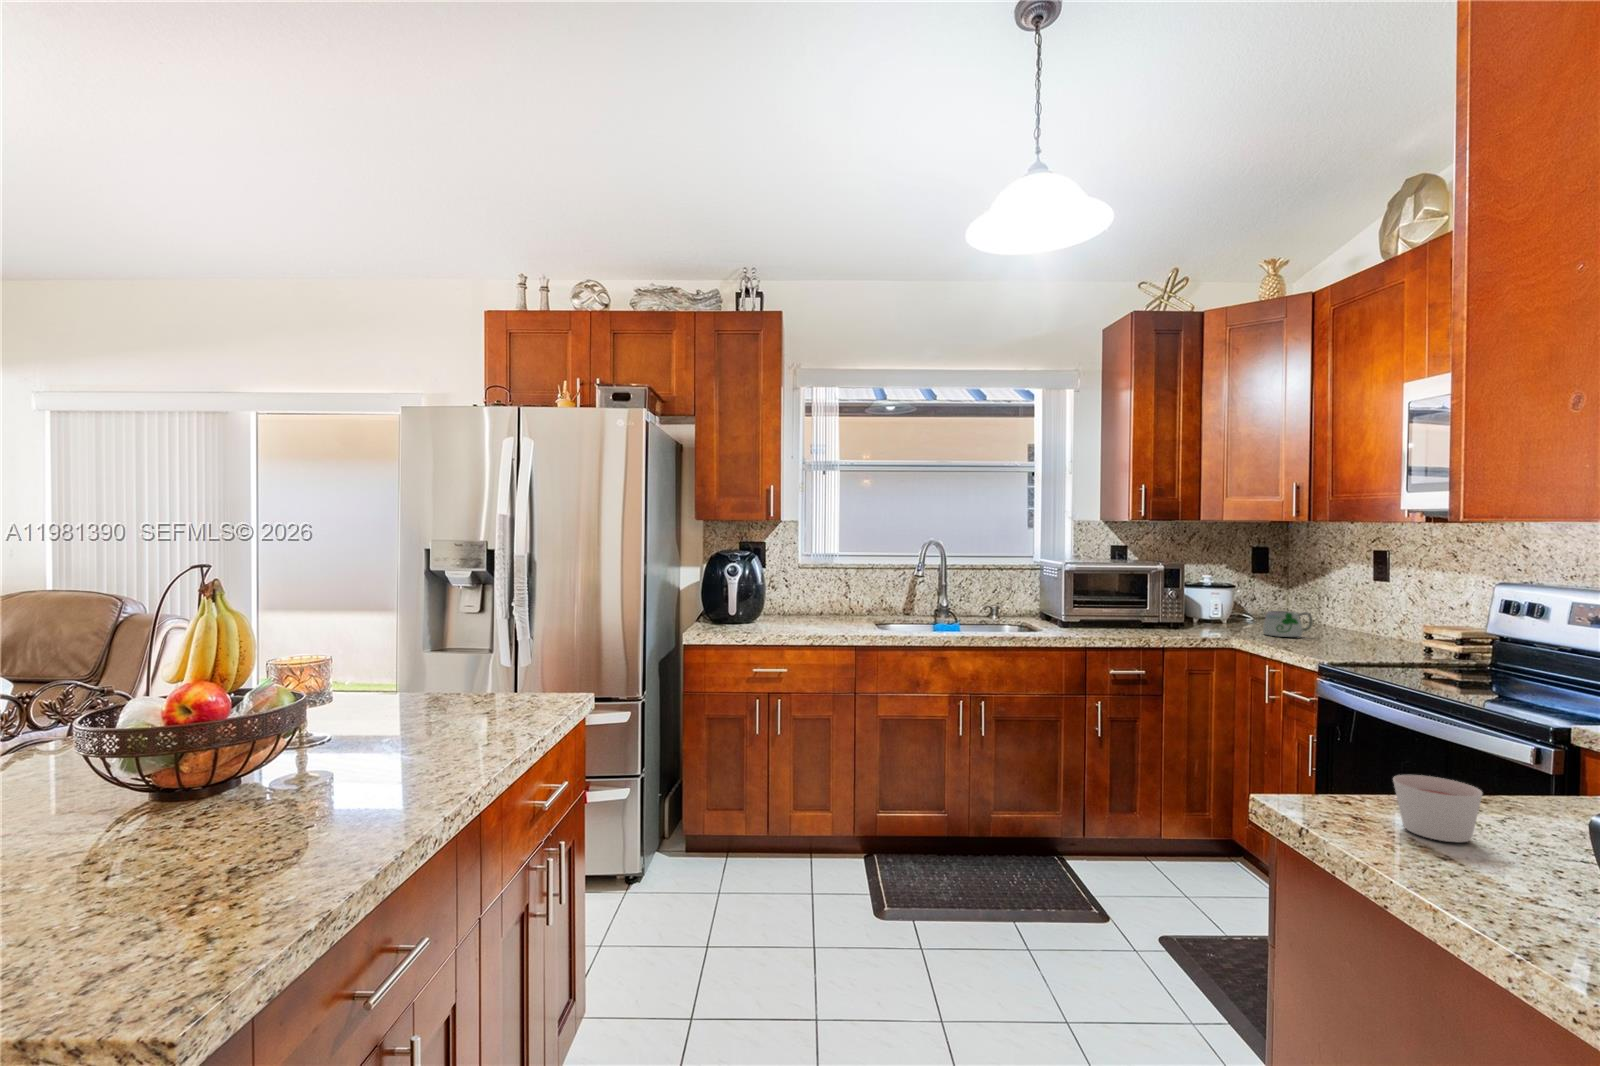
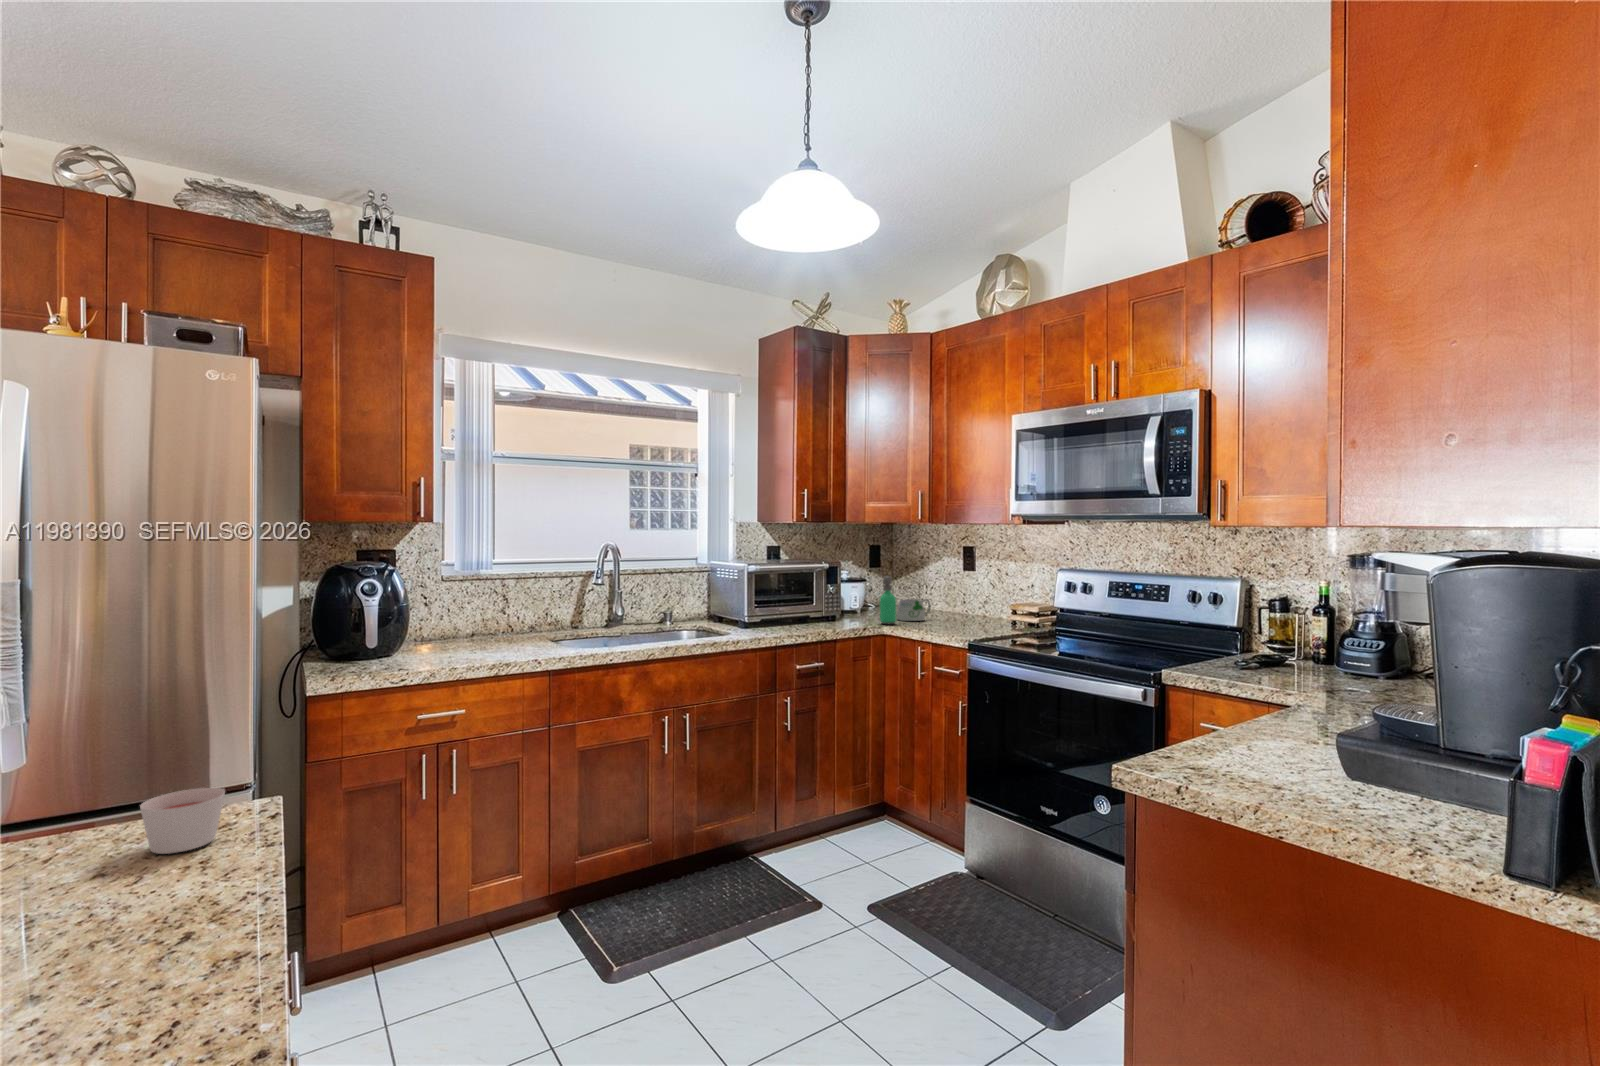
soap dispenser: none [1227,582,1252,637] -> present [880,576,896,624]
candle: present [1393,775,1482,842] -> present [140,788,225,854]

